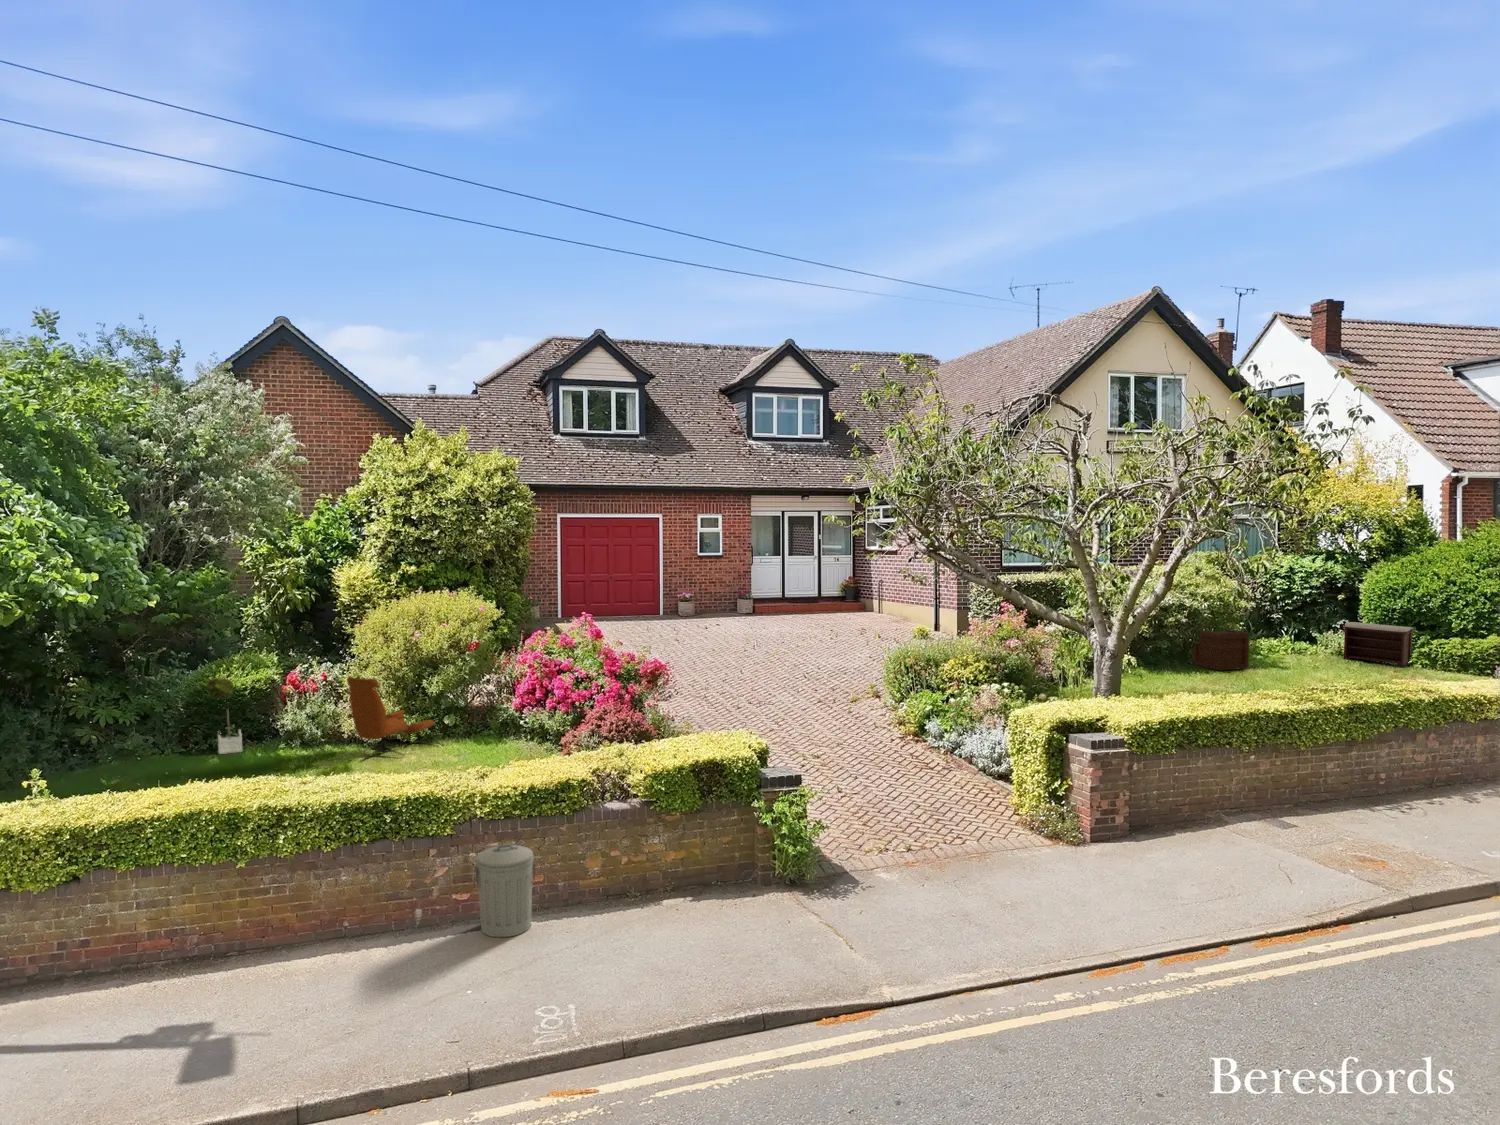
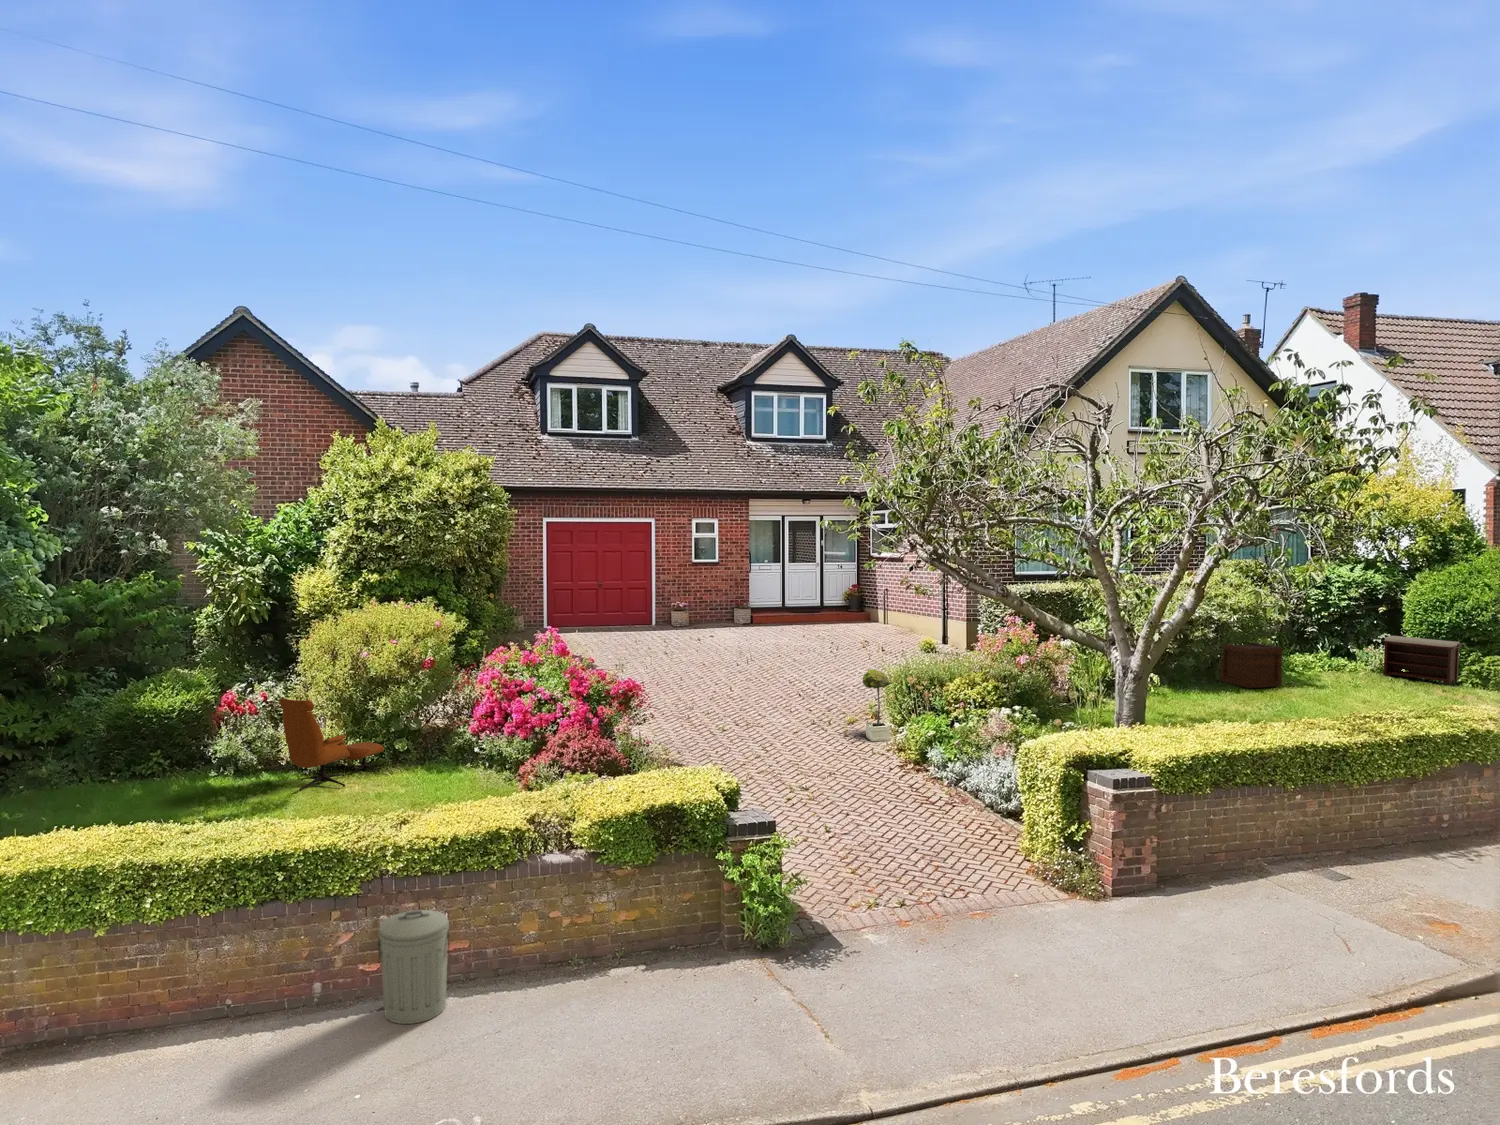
potted tree: present [206,678,242,754] -> present [862,669,892,741]

